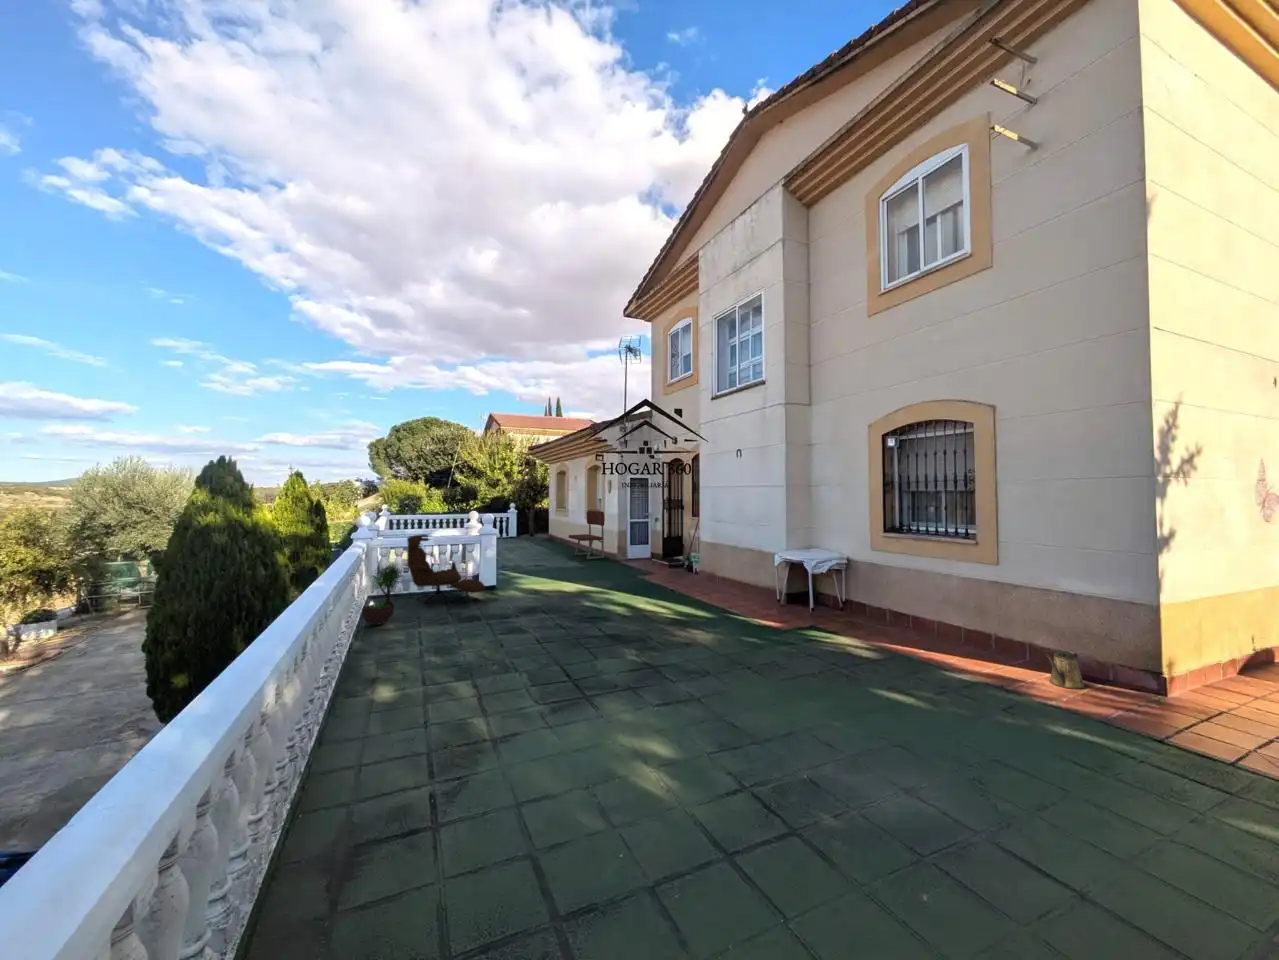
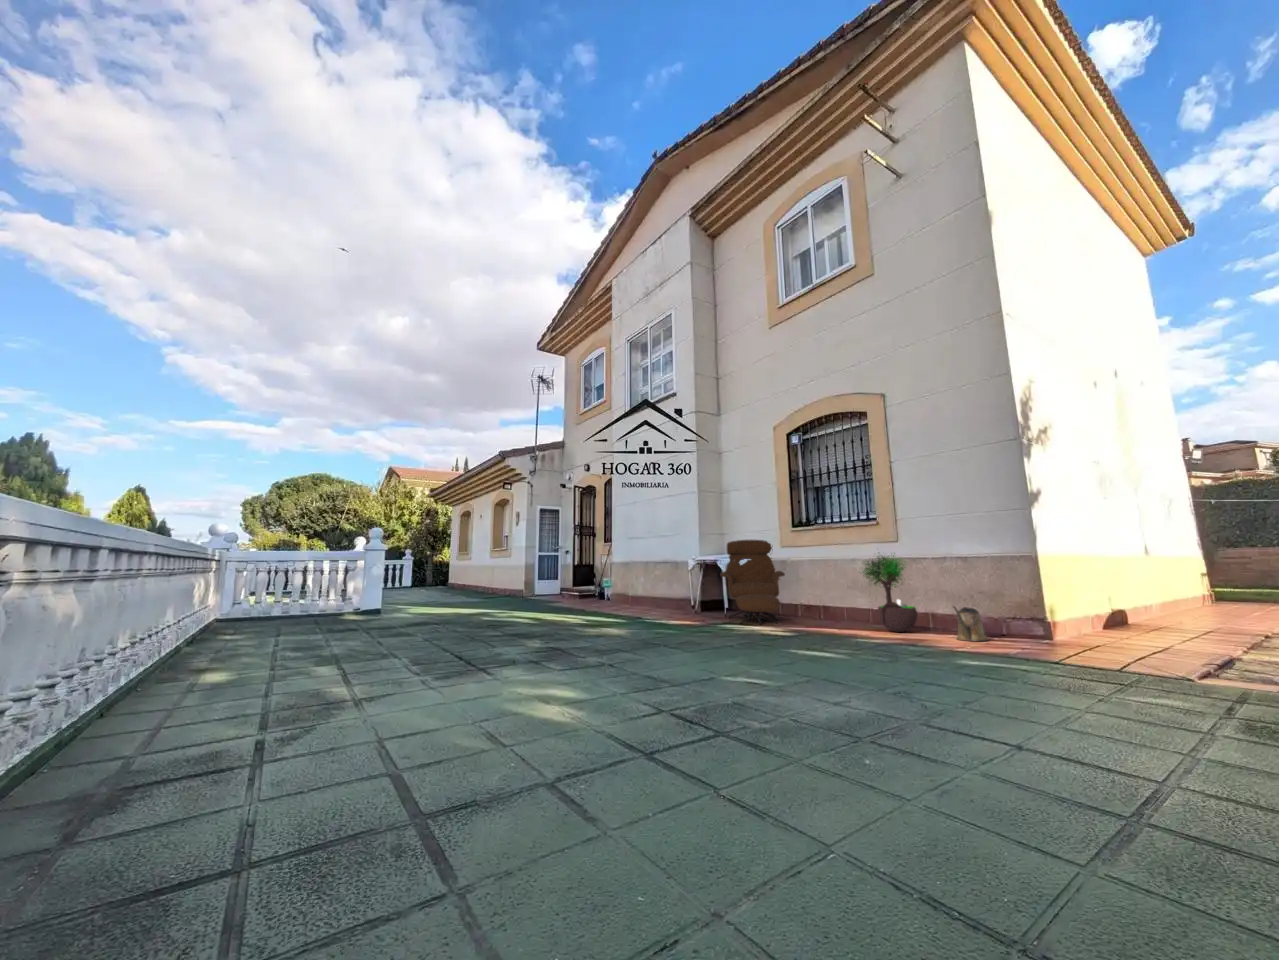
bench: present [569,511,604,559] -> none [470,545,511,596]
lounge chair: present [407,534,485,603] -> present [720,540,785,625]
potted tree: present [362,565,403,625] -> present [863,553,917,632]

